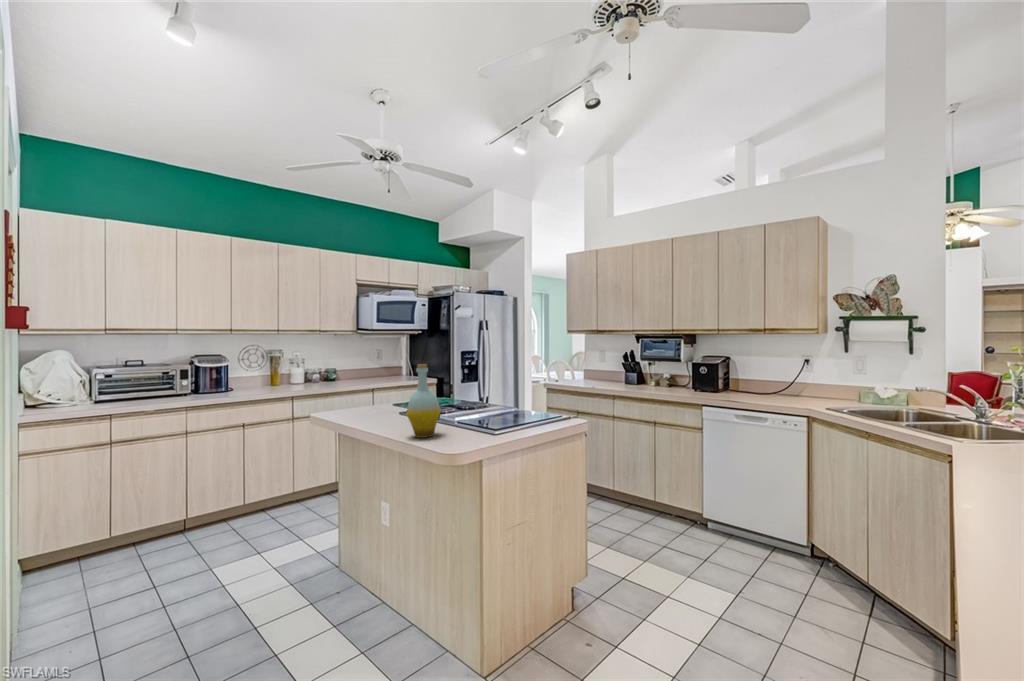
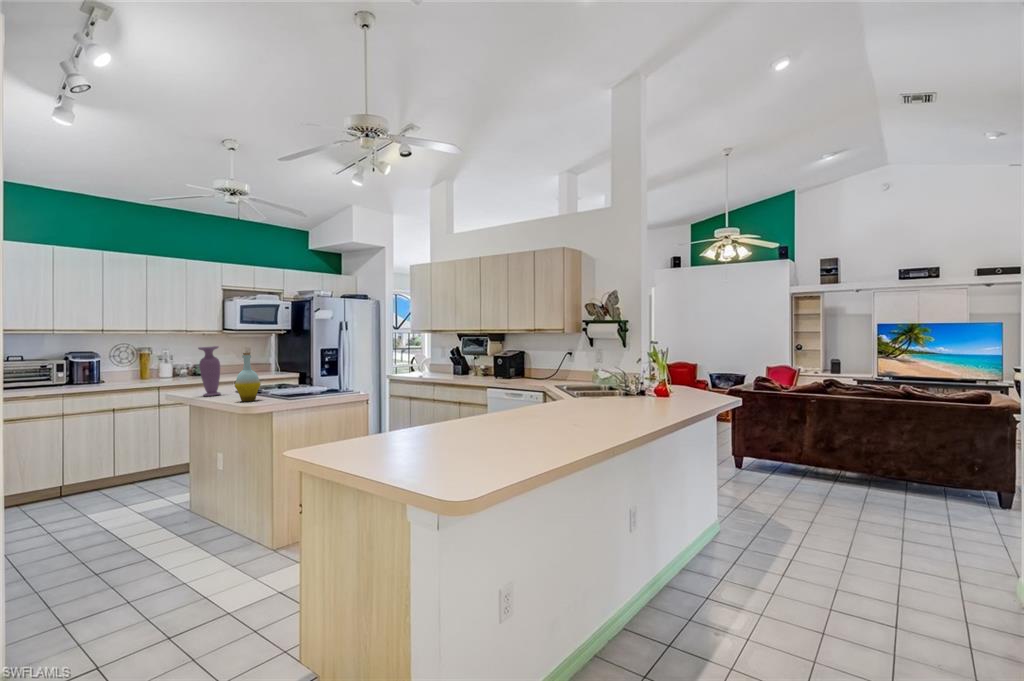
vase: none [345,352,373,419] -> present [198,346,221,396]

